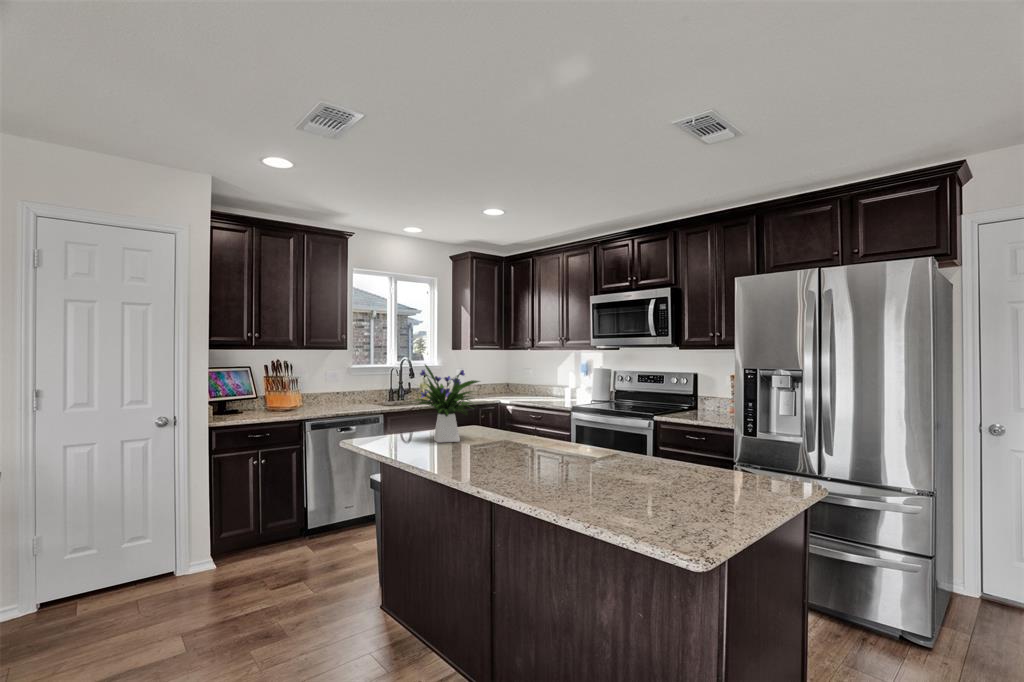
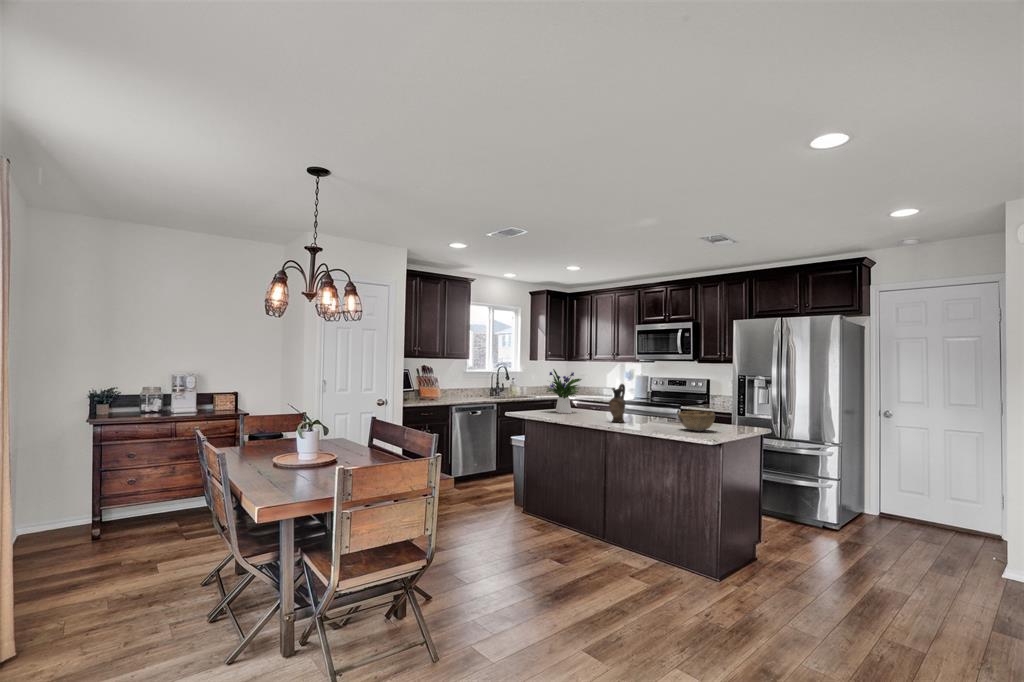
ceramic pitcher: none [503,393,537,472] -> present [609,384,625,422]
decorative bowl: none [635,453,718,503] -> present [678,411,715,431]

